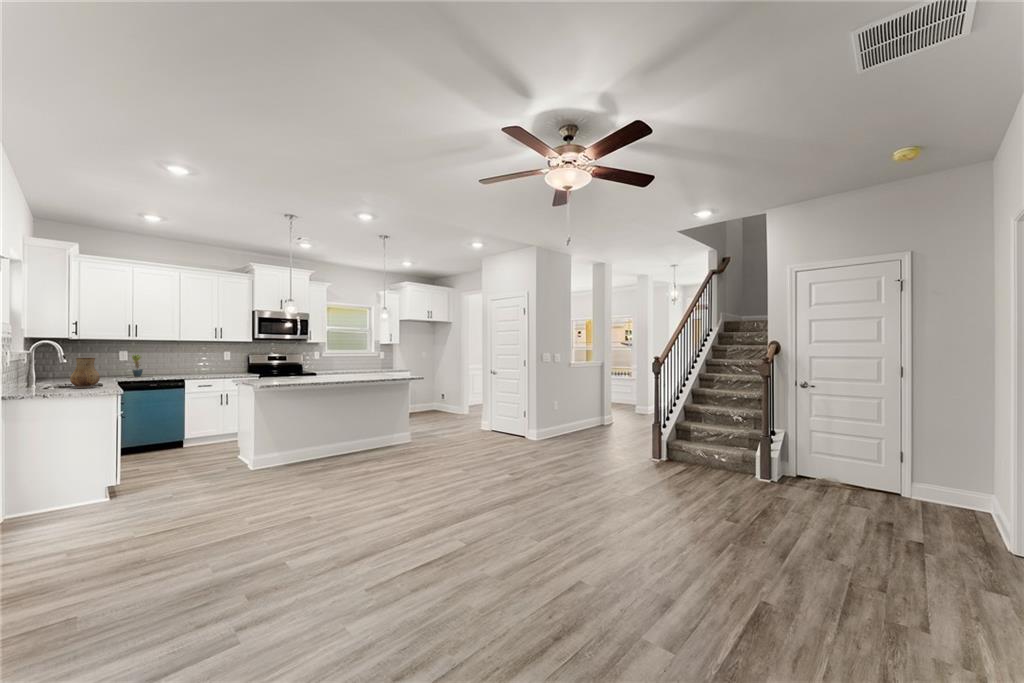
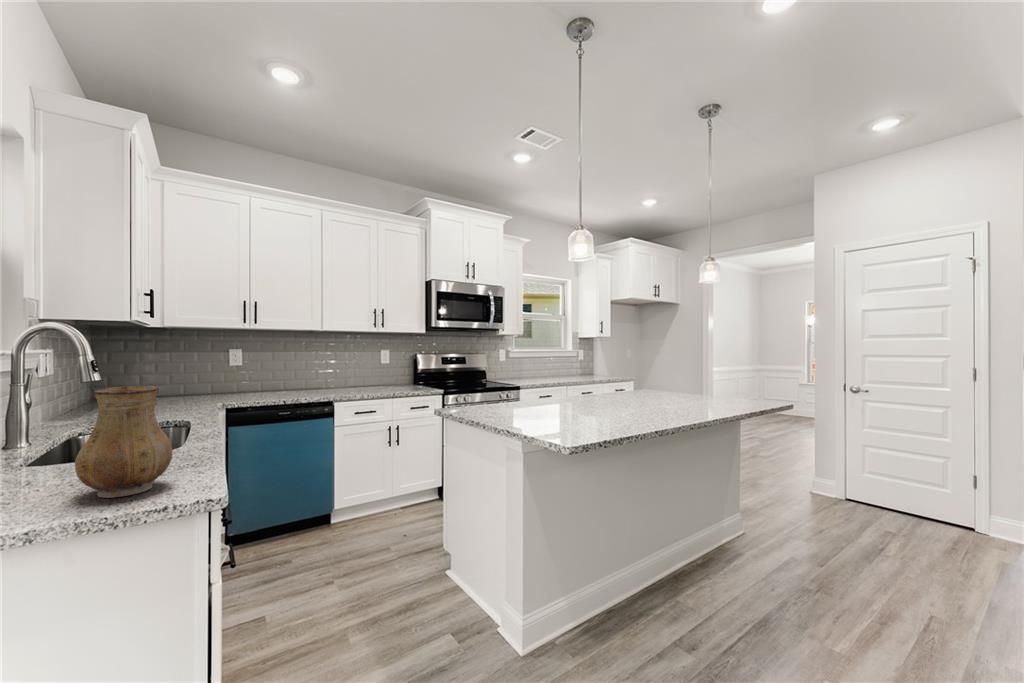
potted plant: present [132,355,144,377] -> none [232,353,282,397]

